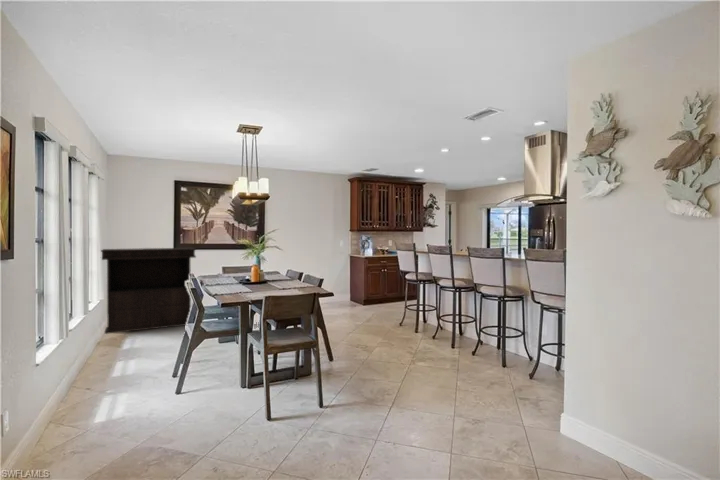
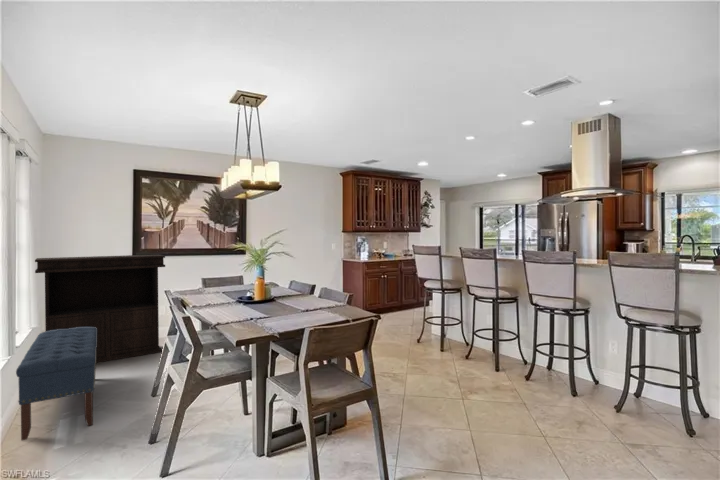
bench: none [84,300,142,372] -> present [16,327,97,440]

